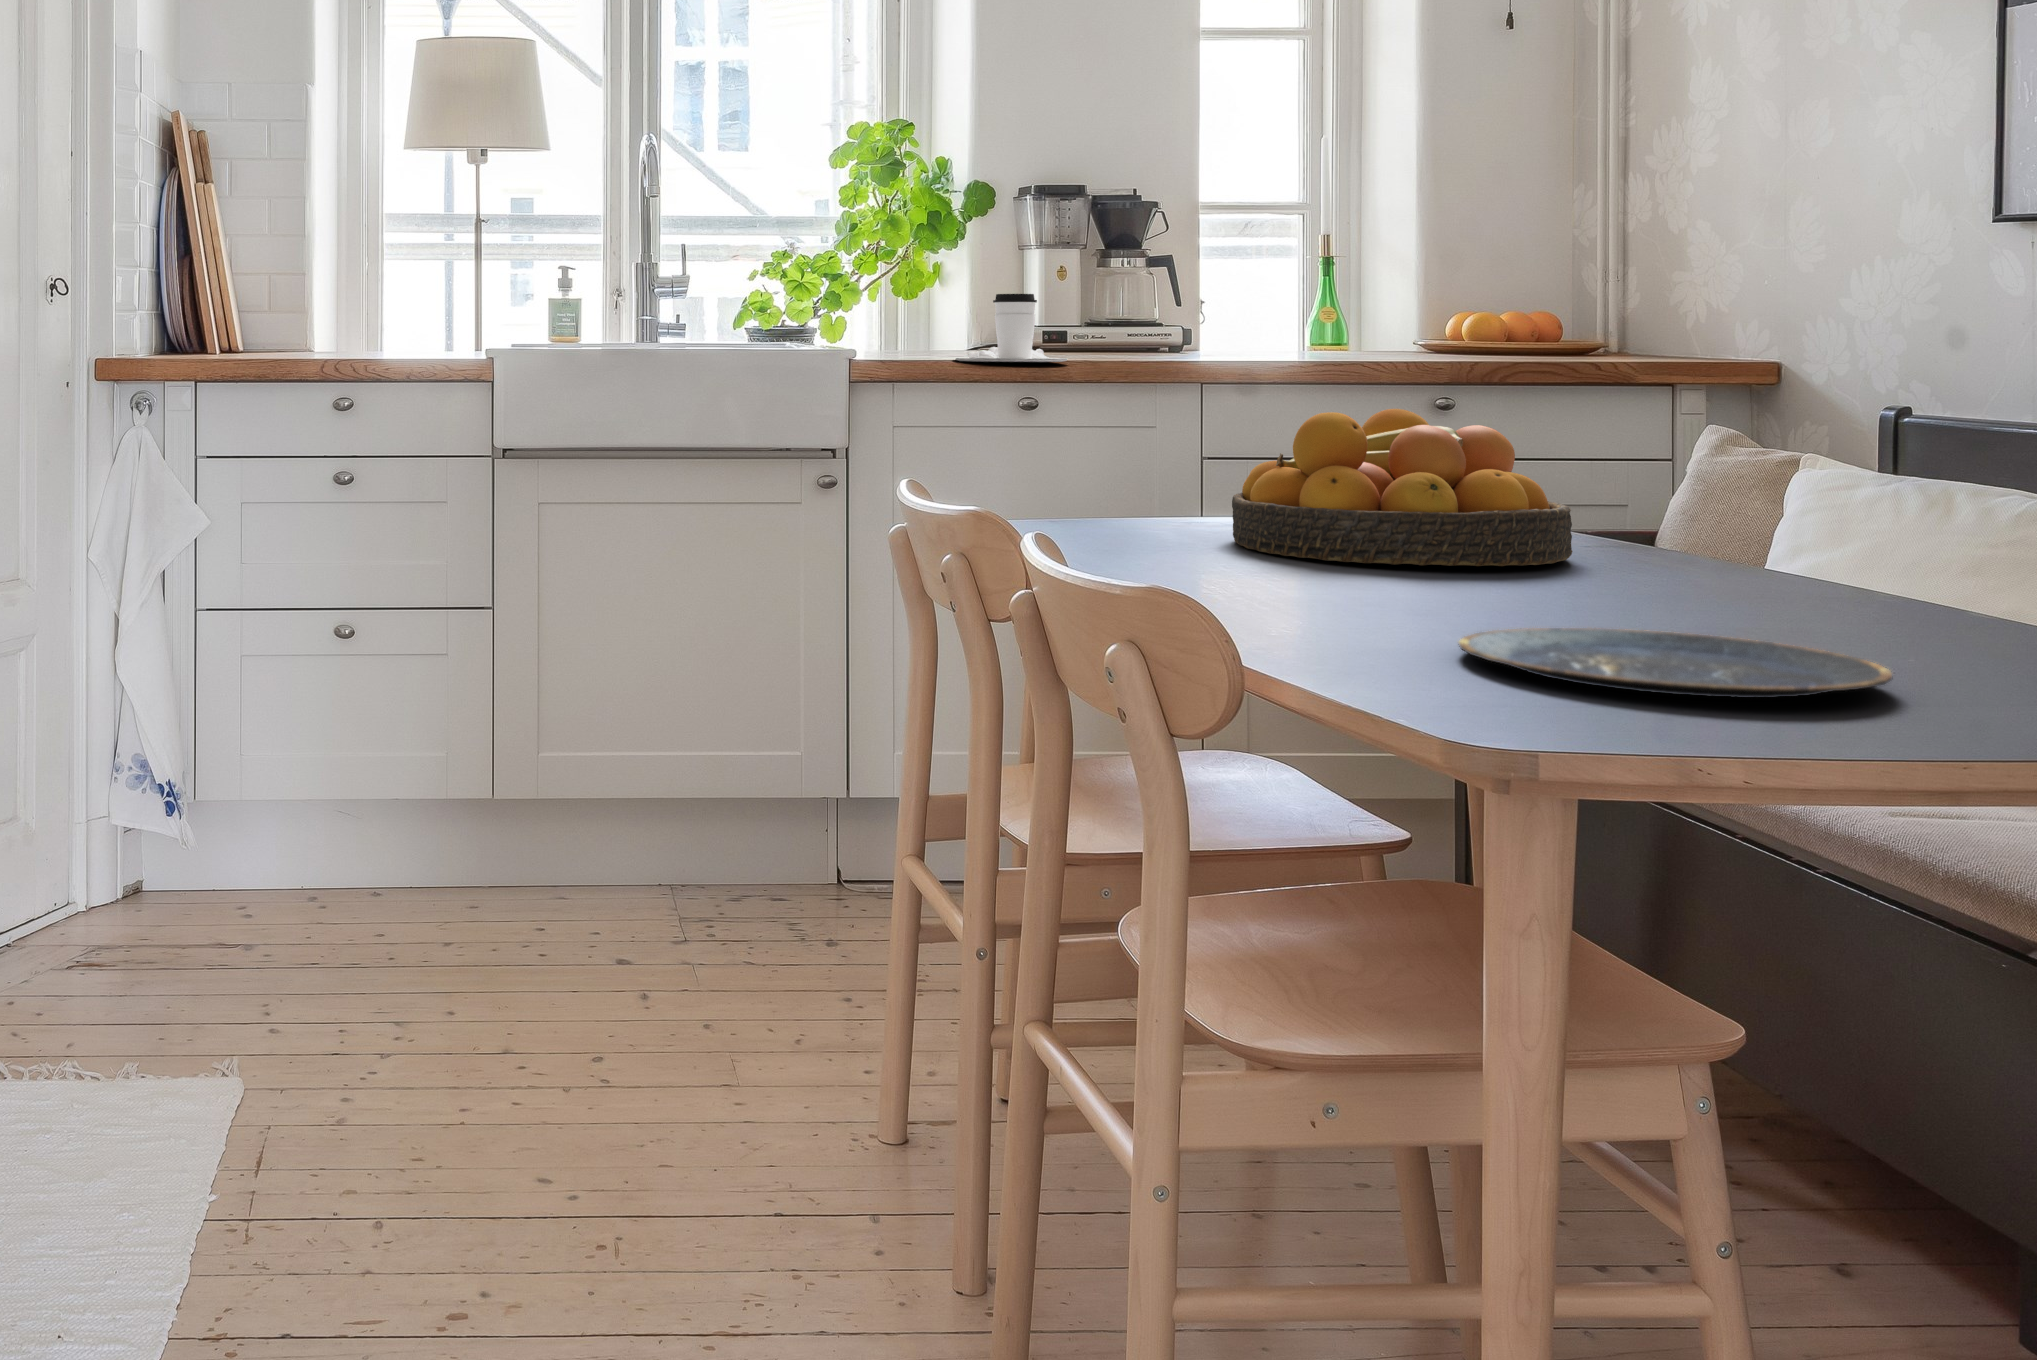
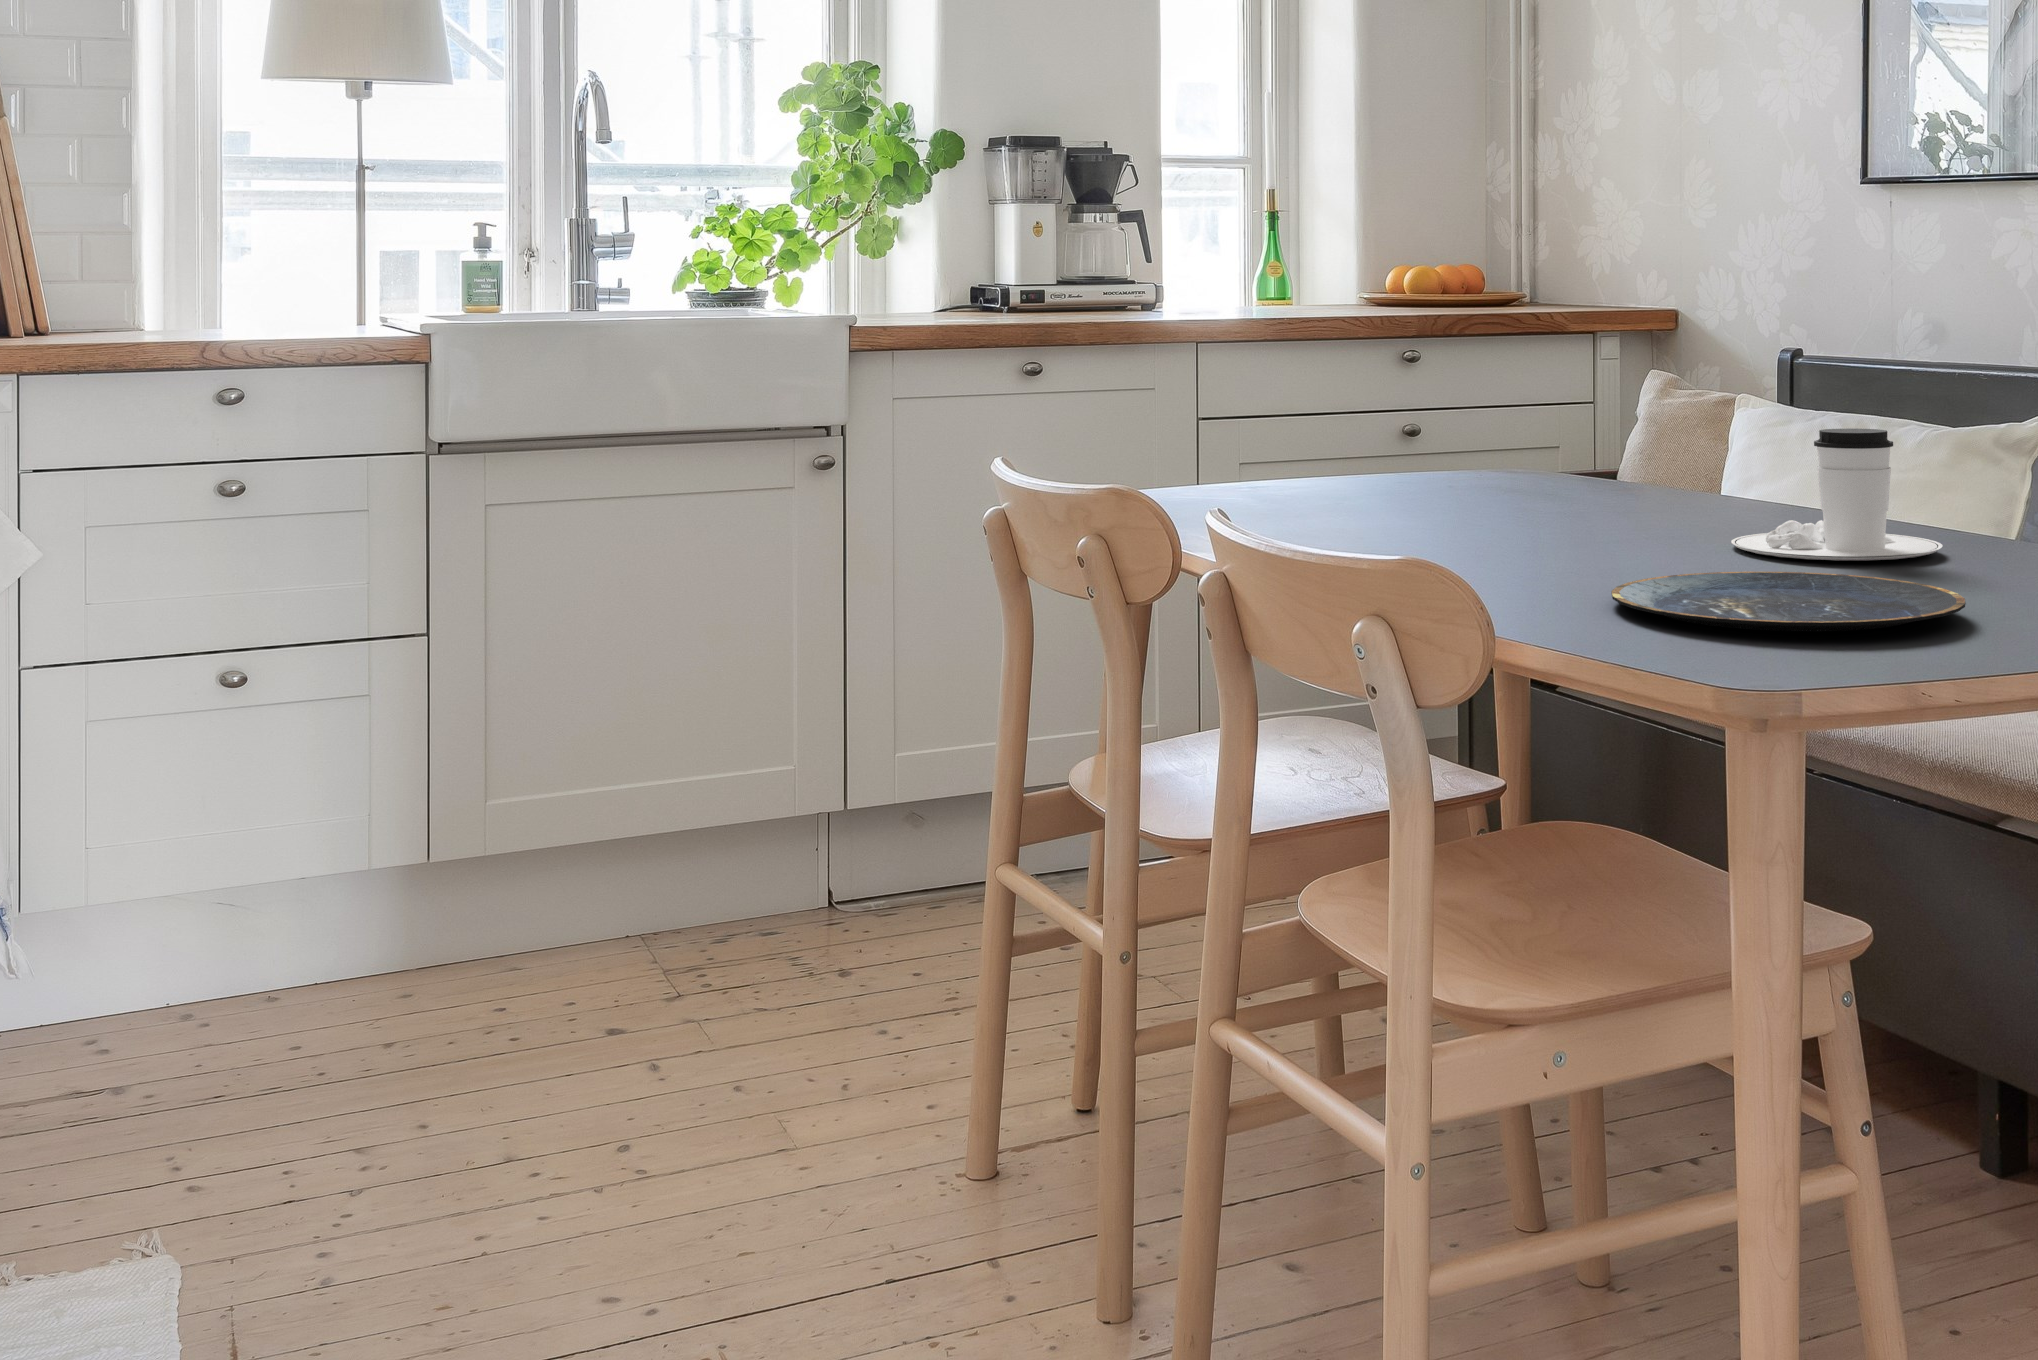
coffee cup: present [956,294,1067,362] -> present [1731,429,1942,561]
fruit bowl: present [1232,409,1572,566] -> none [1306,367,1610,521]

